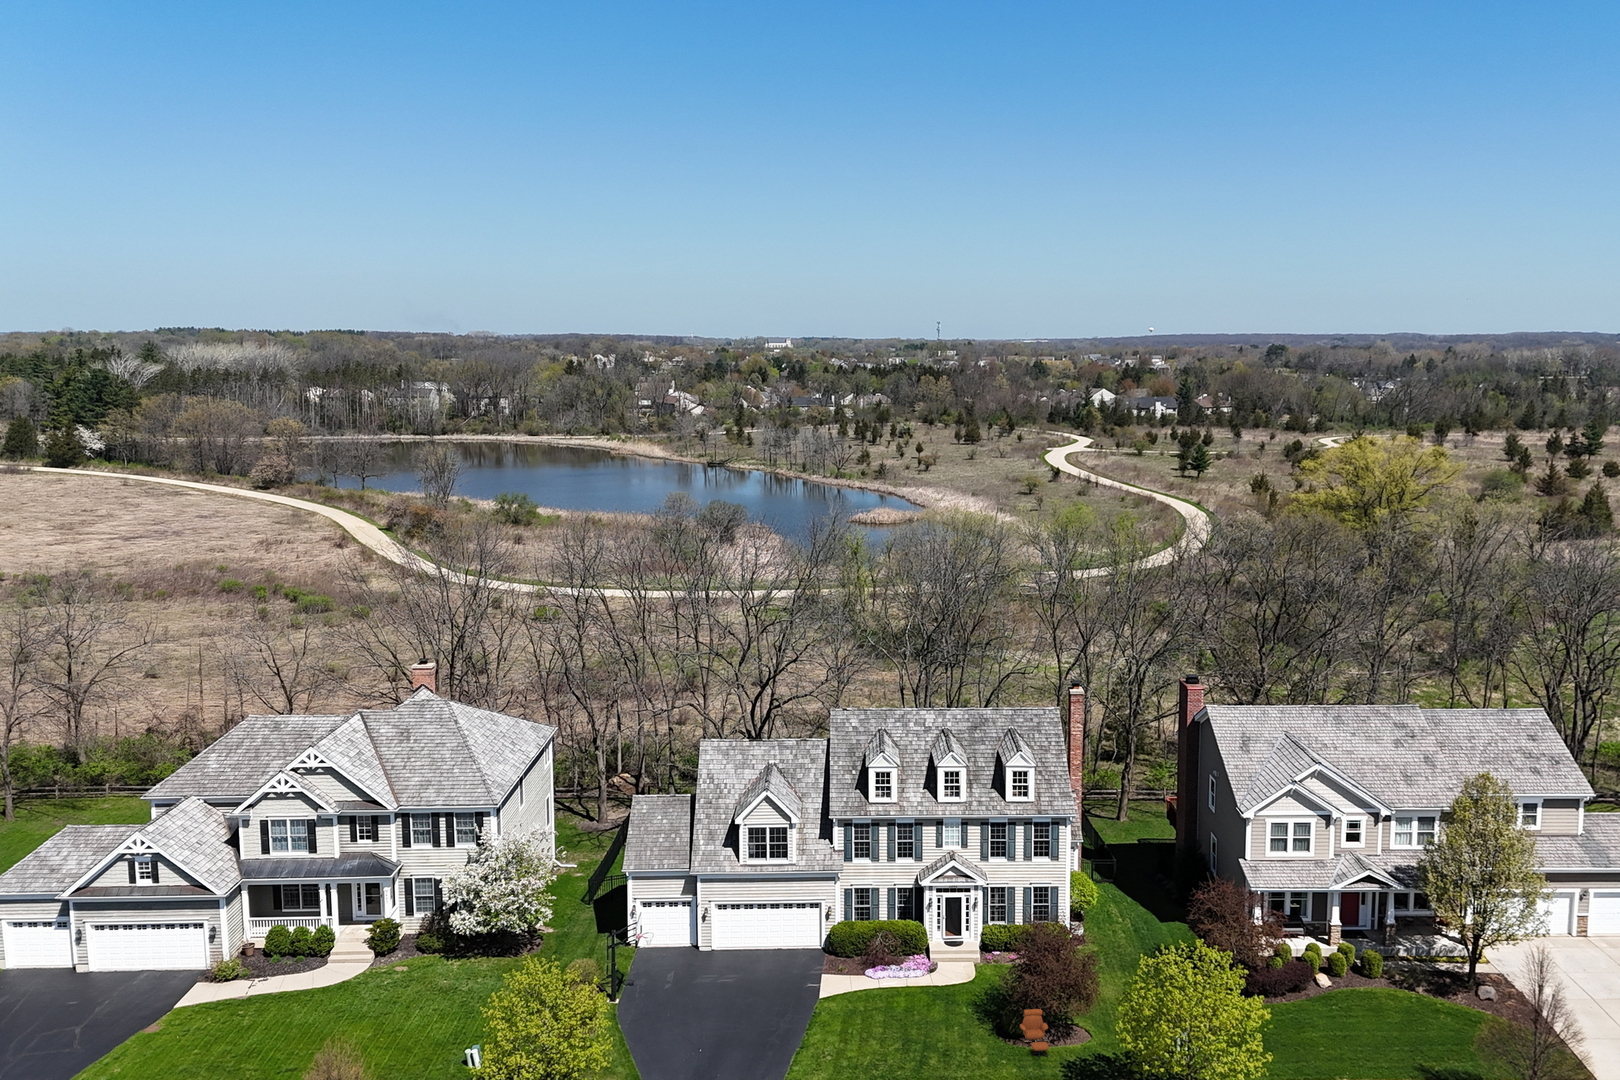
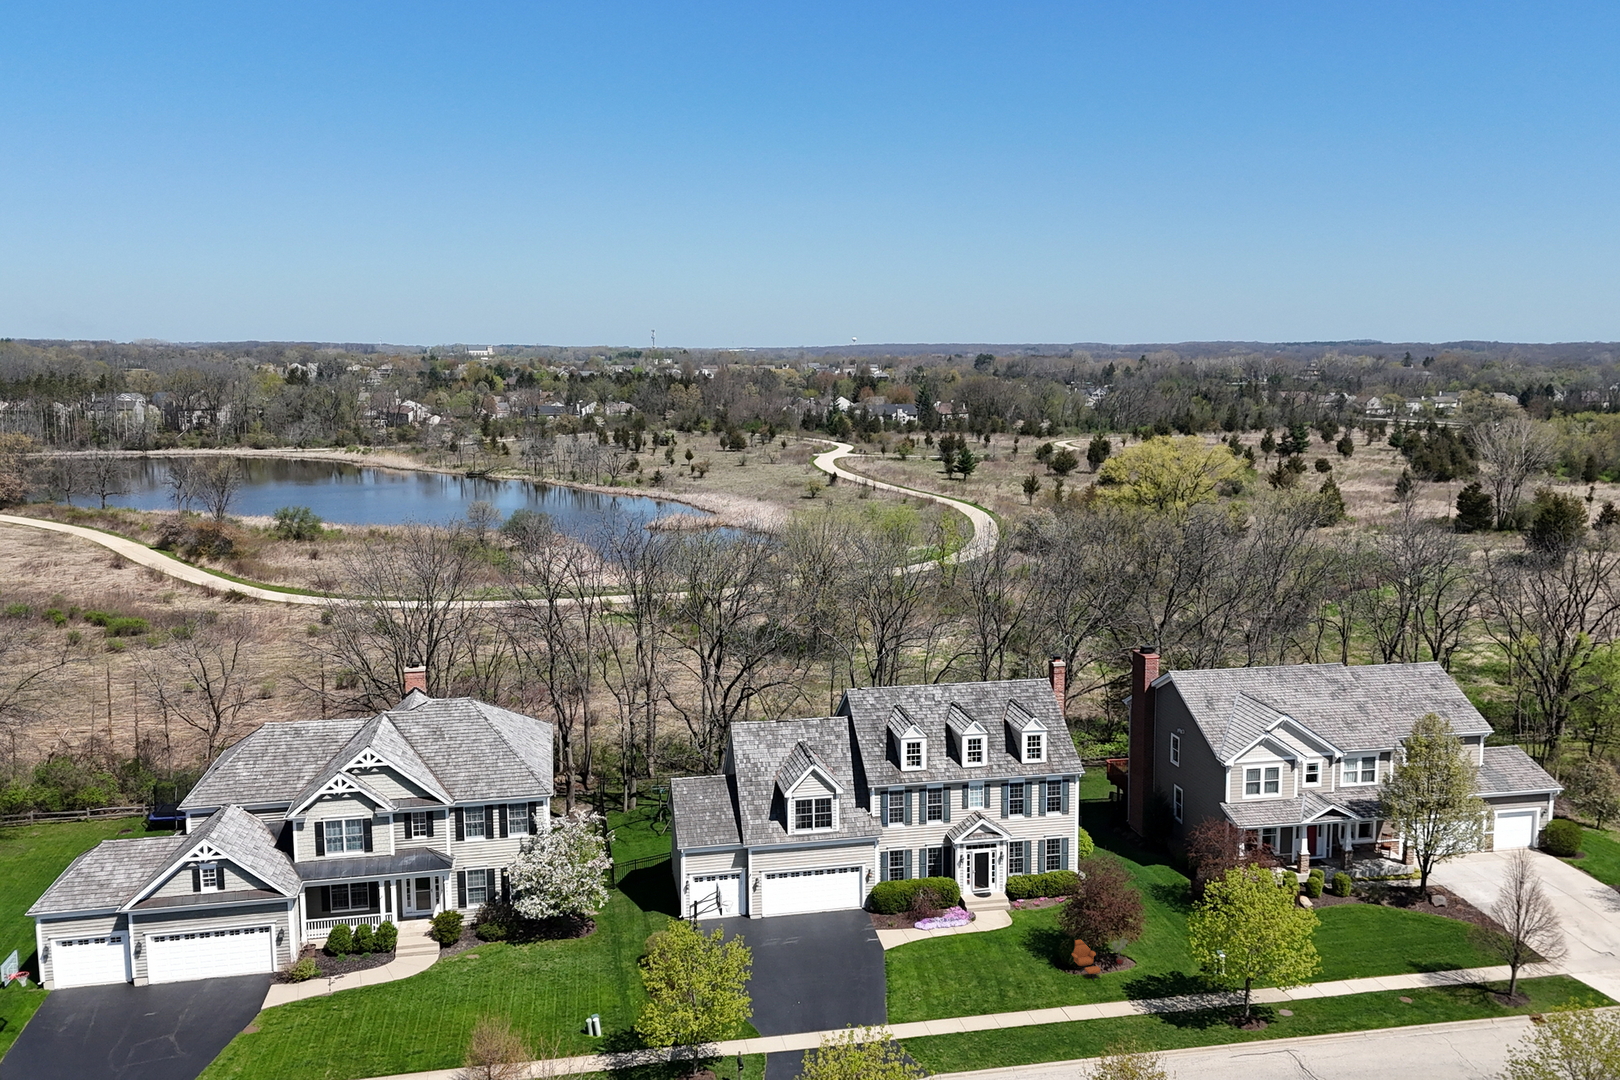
potted tree: none [1067,1004,1089,1041] -> present [1112,937,1128,964]

